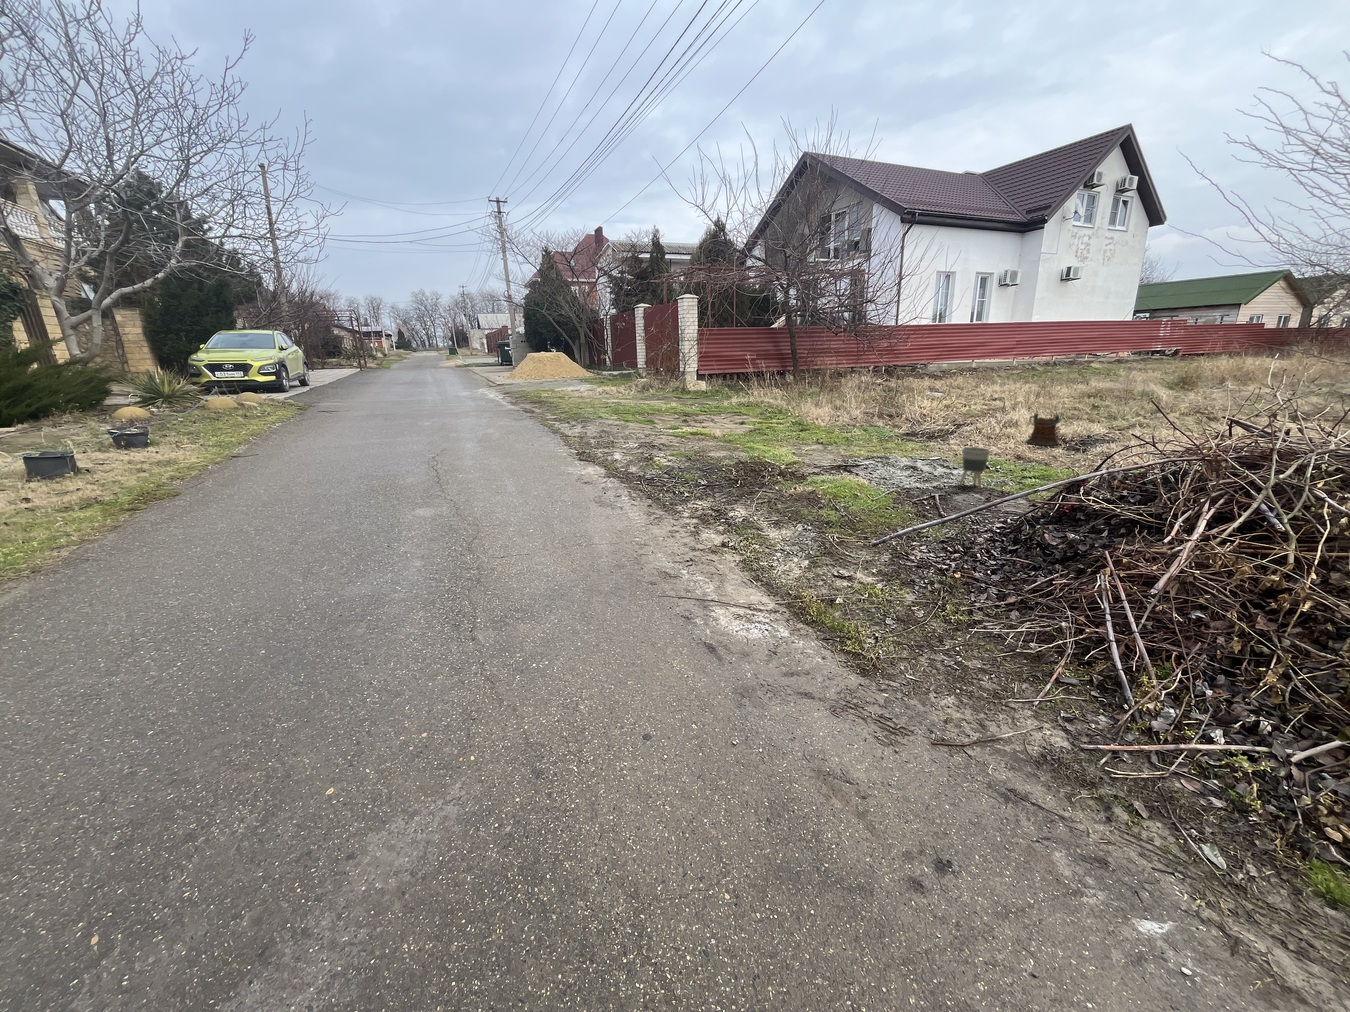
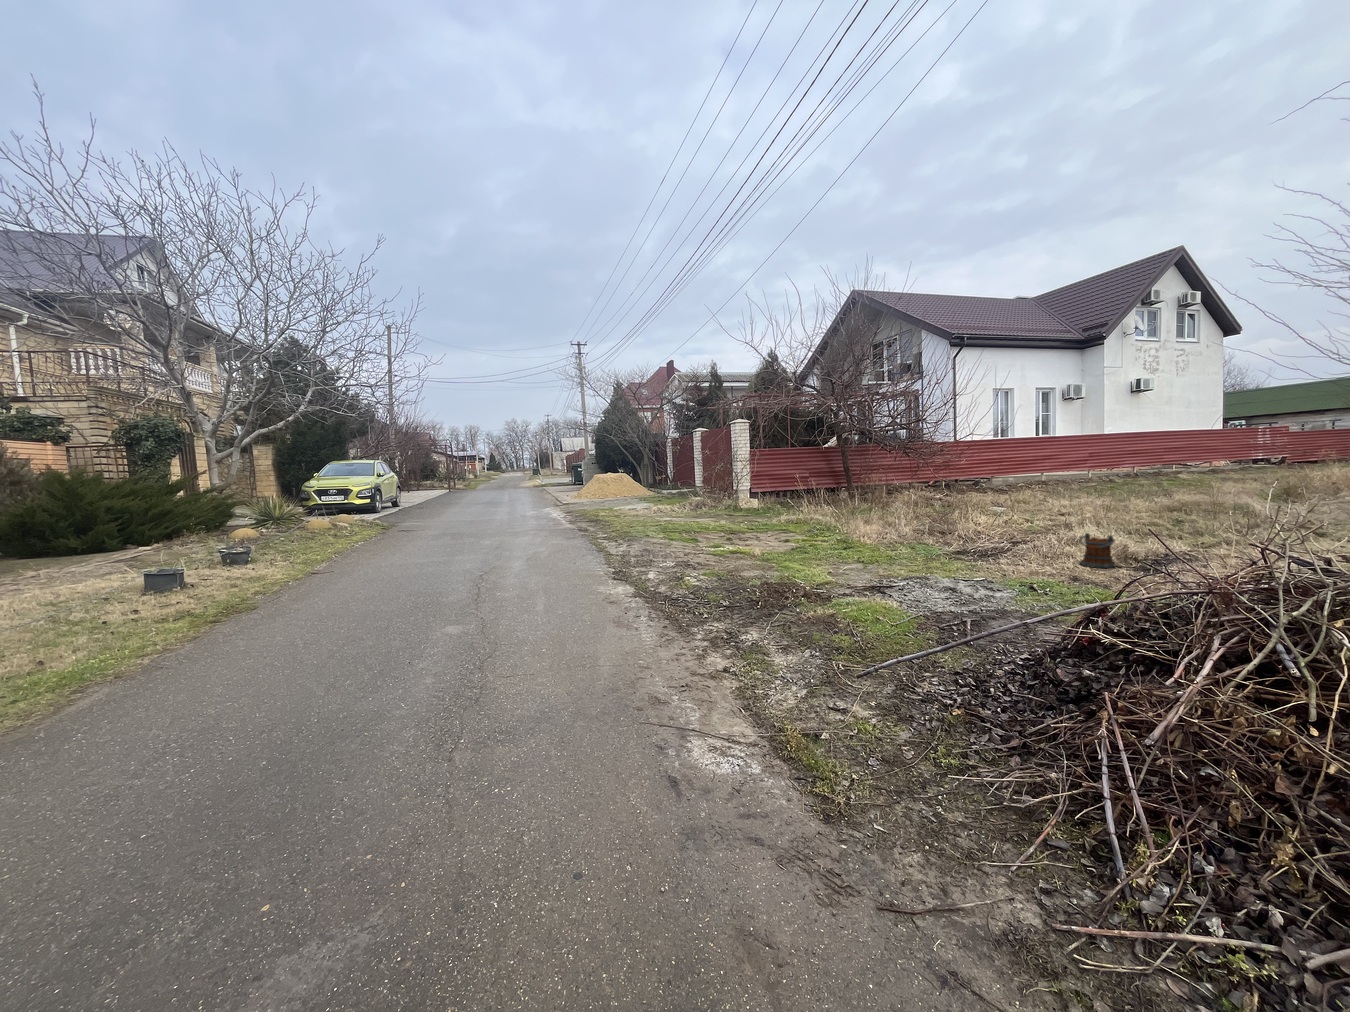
planter: present [959,447,990,488] -> none [990,571,1020,615]

